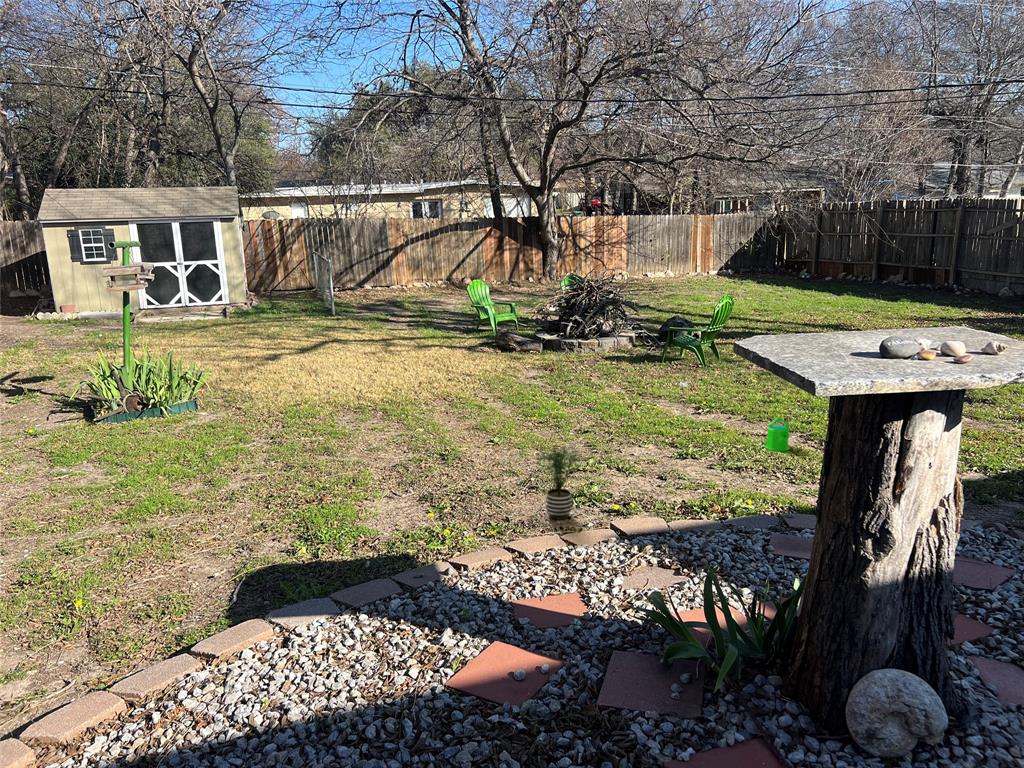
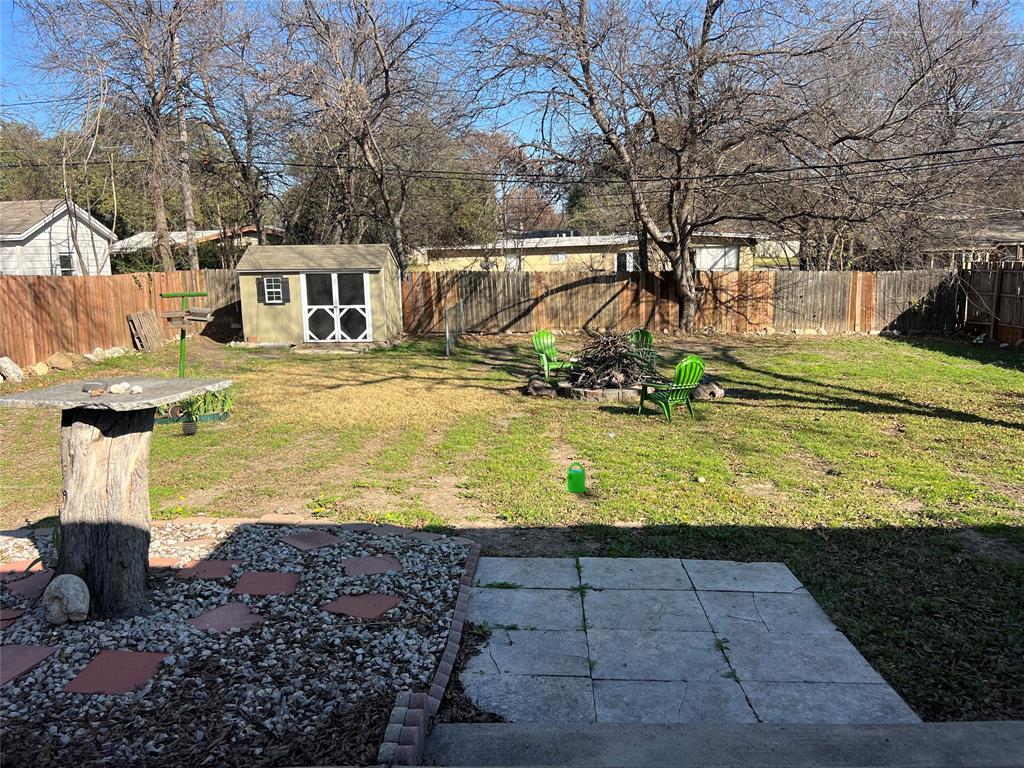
potted plant: present [539,445,583,520] -> present [178,398,198,435]

